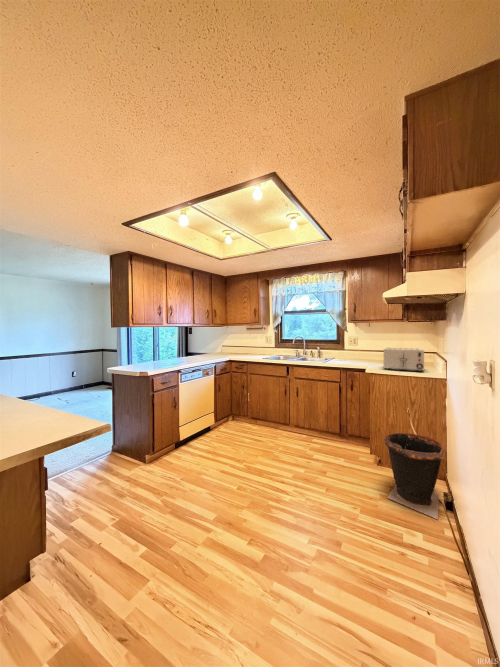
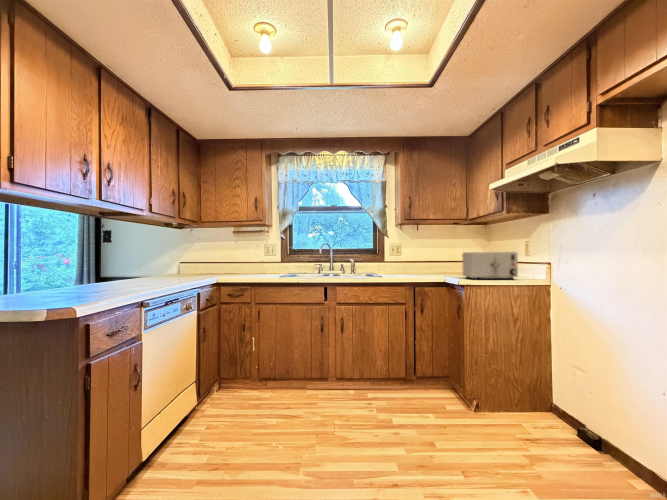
waste bin: present [383,433,445,519] -> none [510,359,606,467]

